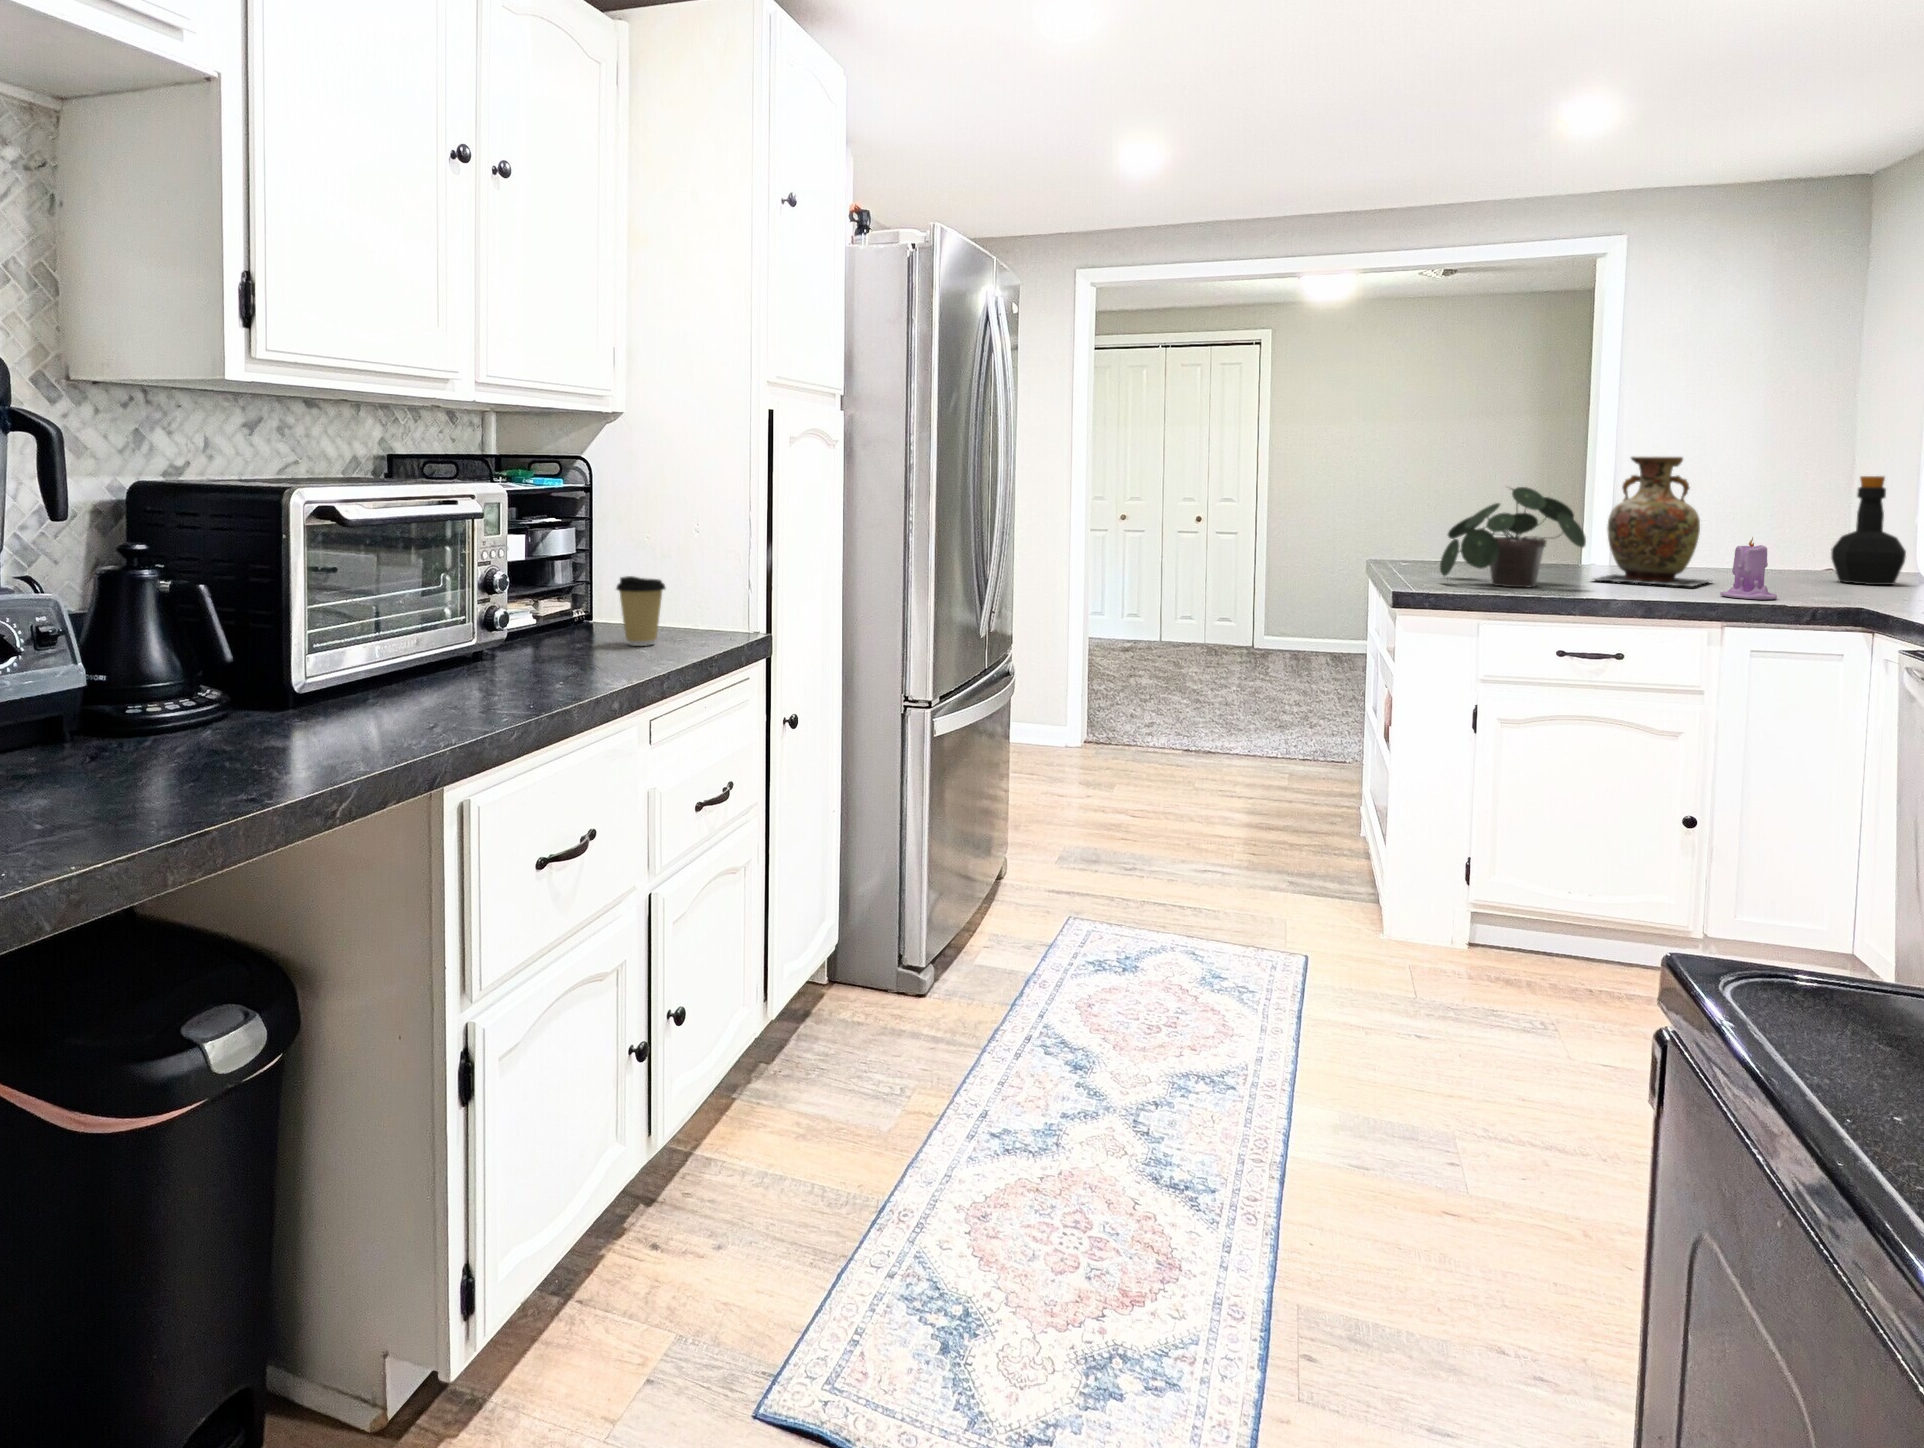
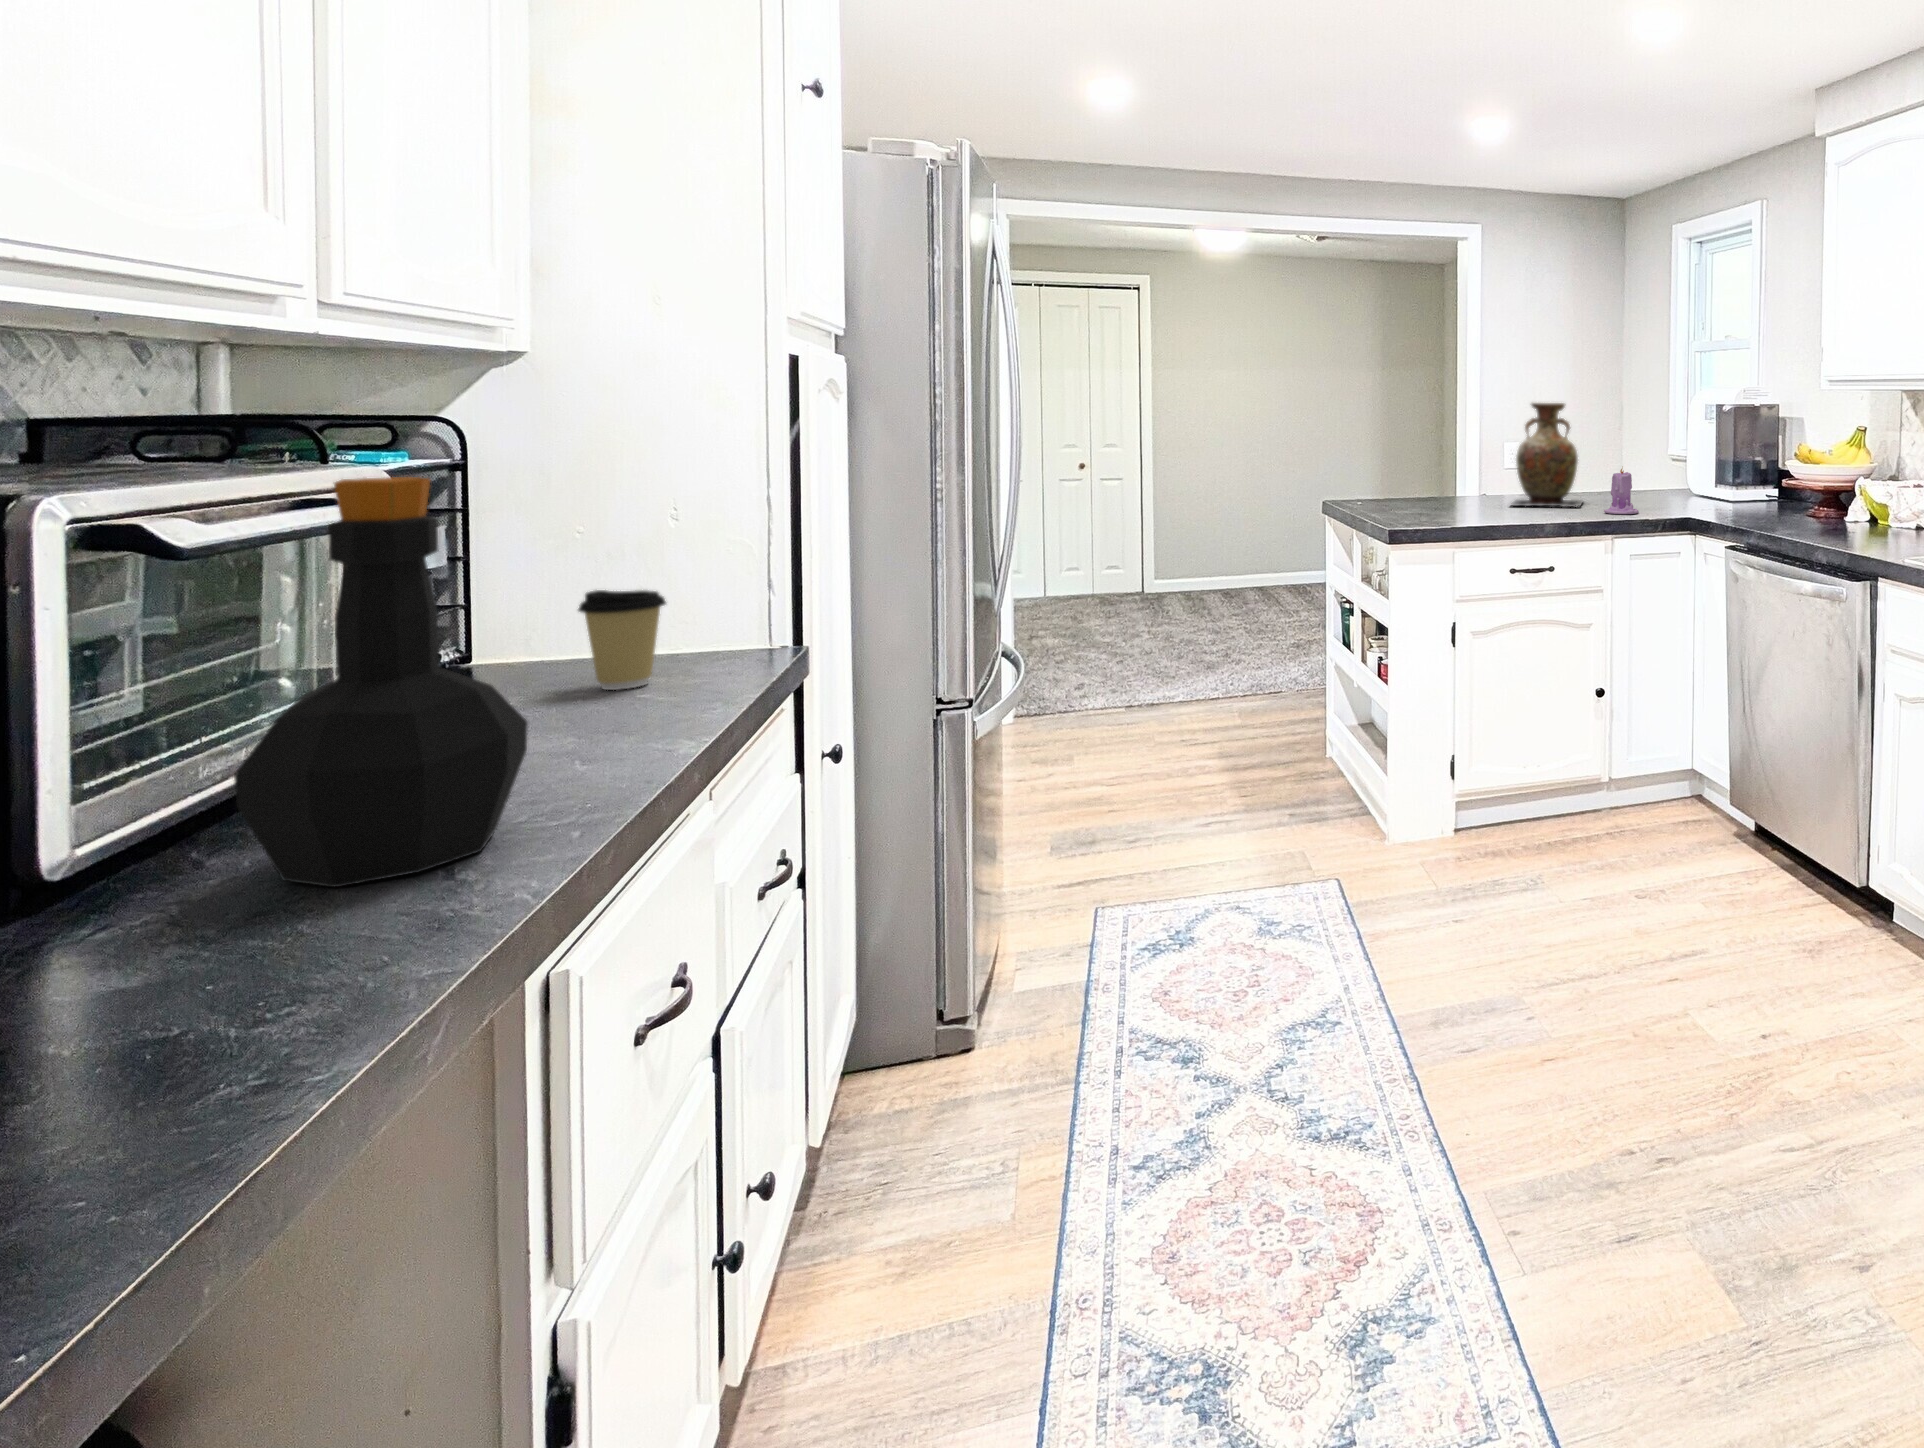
bottle: present [1831,476,1906,585] -> present [234,477,528,887]
potted plant: present [1440,487,1586,587] -> none [1409,429,1518,516]

